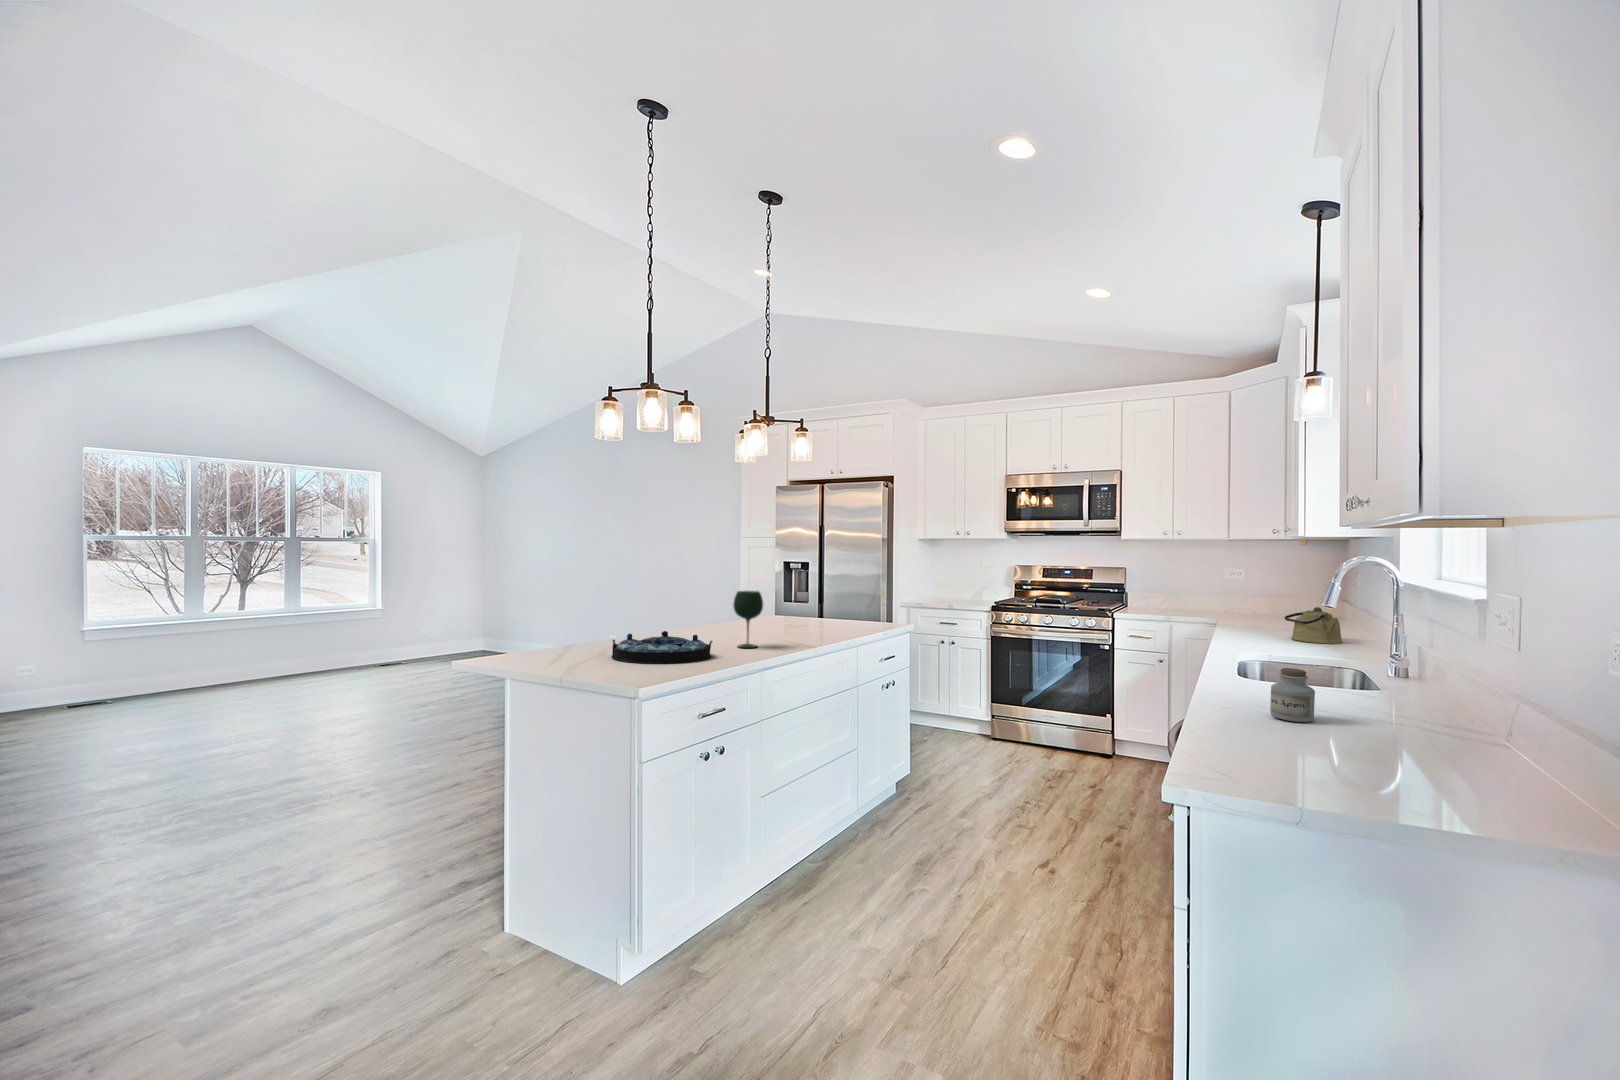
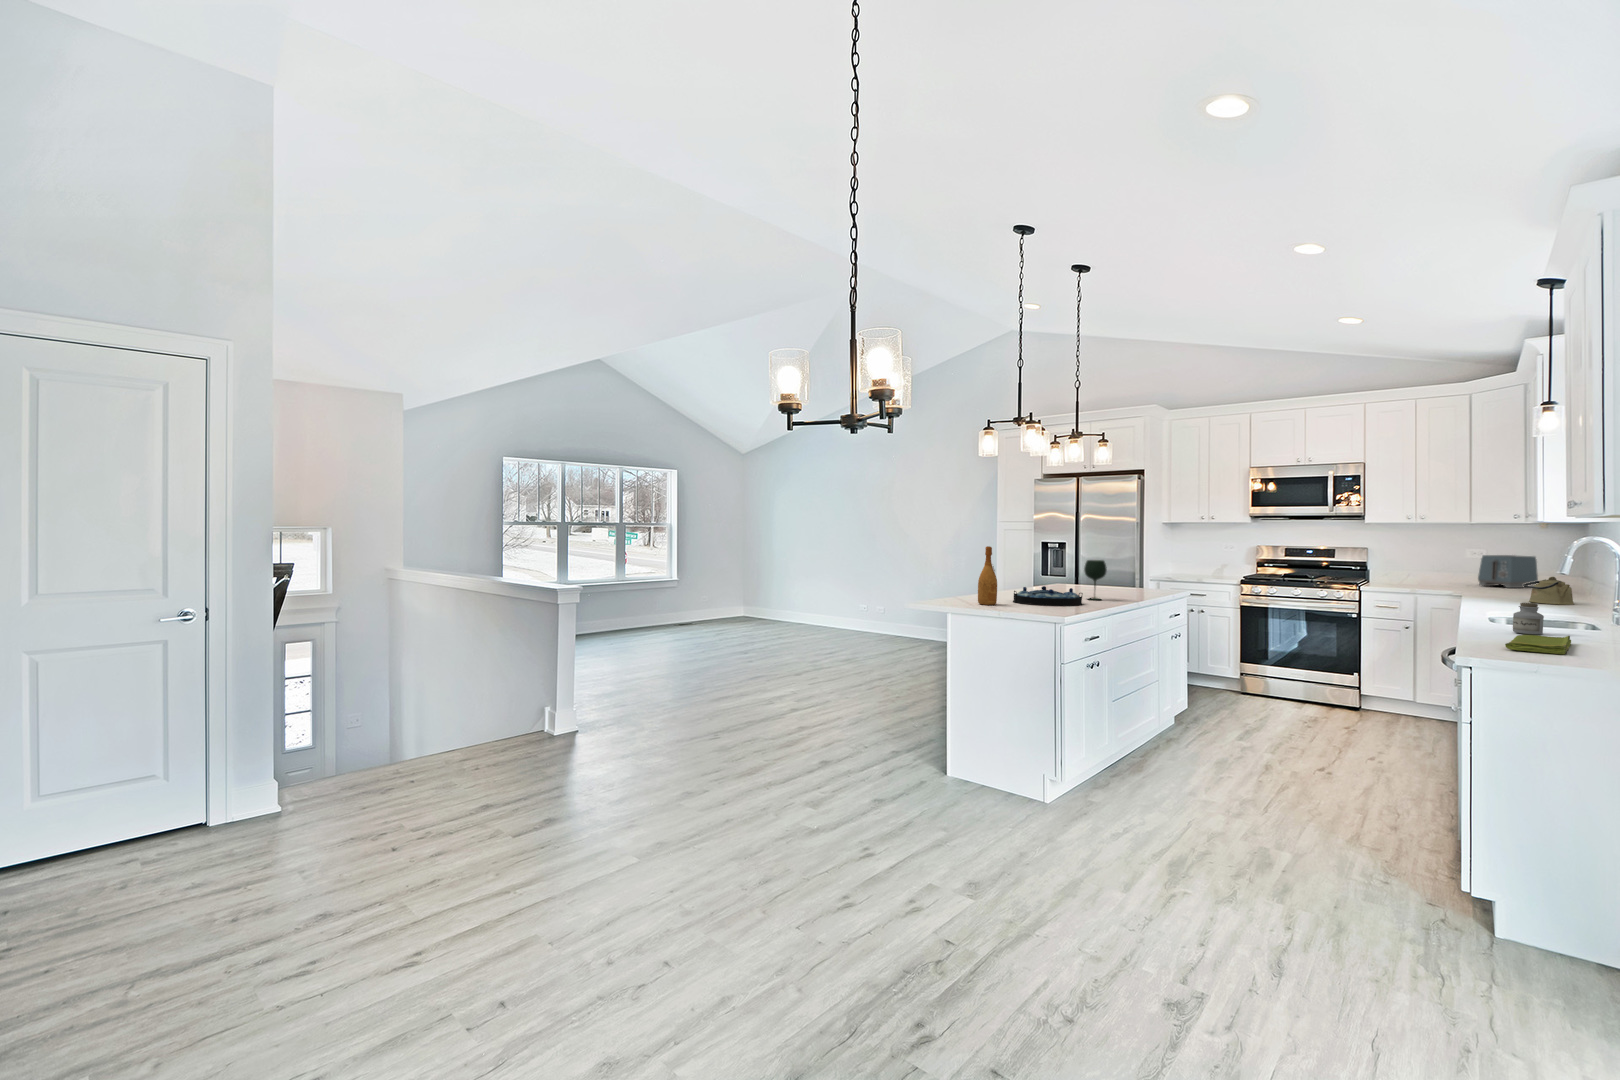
wine bottle: none [541,575,572,665] -> present [978,546,997,605]
toaster: none [1237,575,1300,615] -> present [1478,555,1538,588]
dish towel: none [1255,734,1362,801] -> present [1505,635,1571,654]

